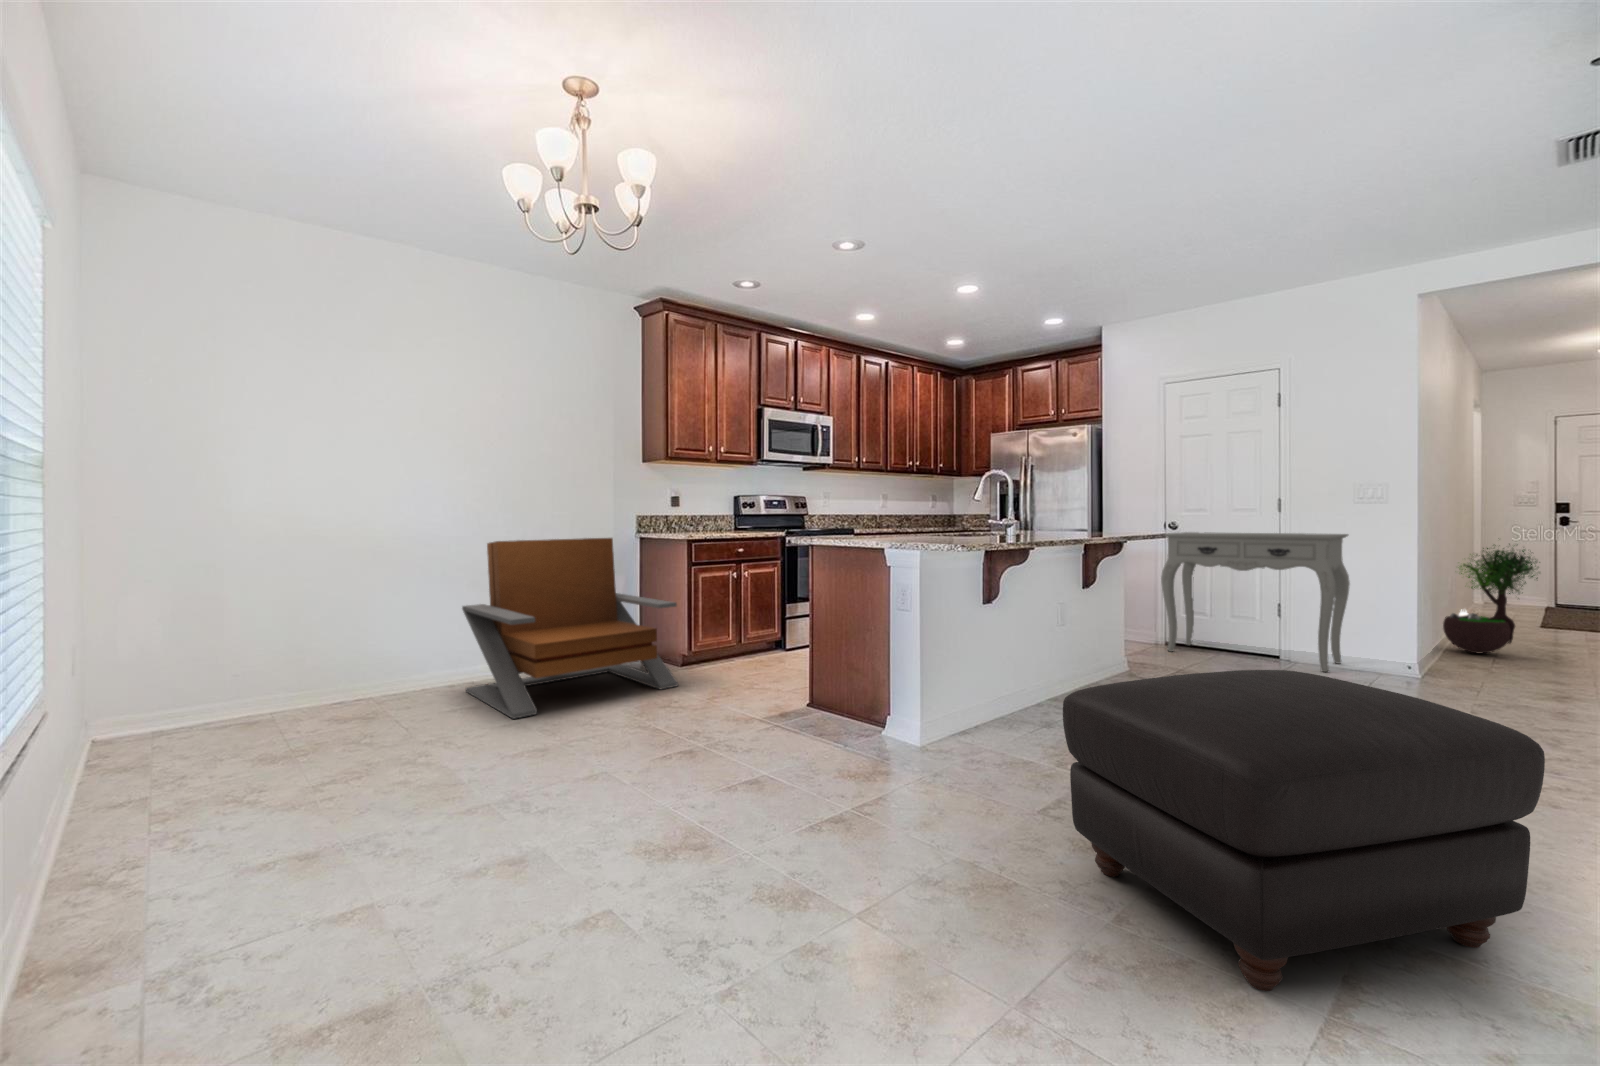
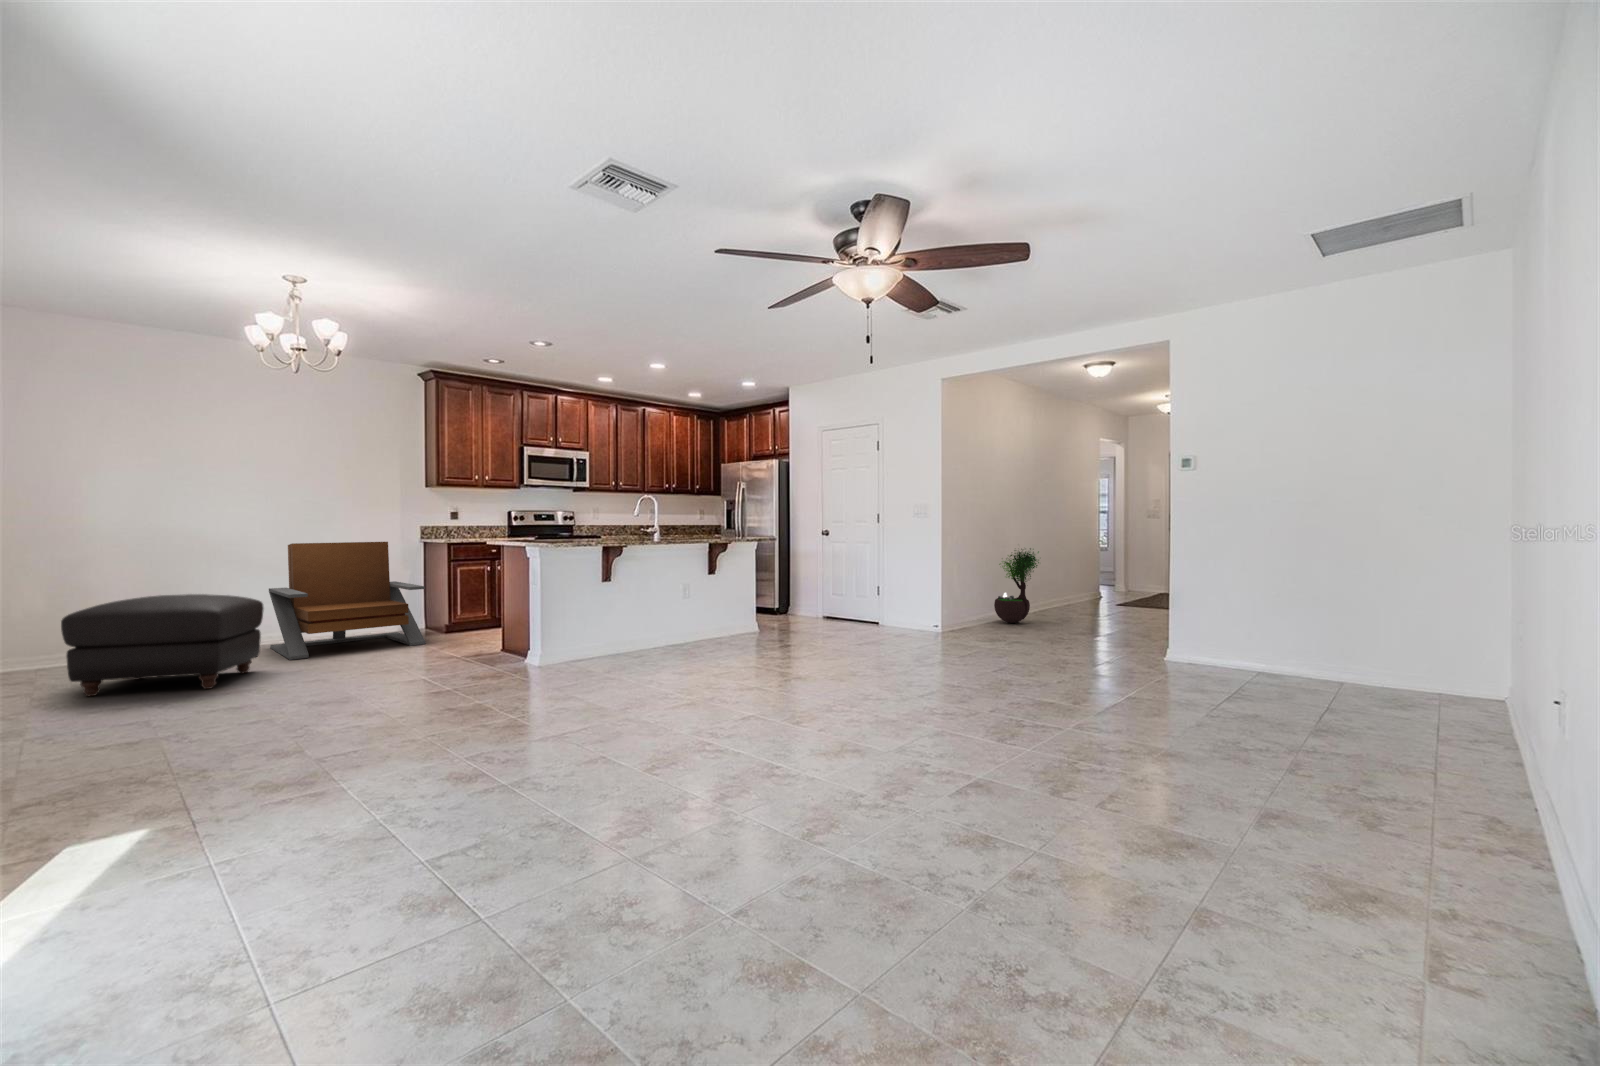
console table: present [1161,532,1350,672] -> none [803,539,909,633]
ottoman: present [1063,670,1545,991] -> present [61,594,264,696]

